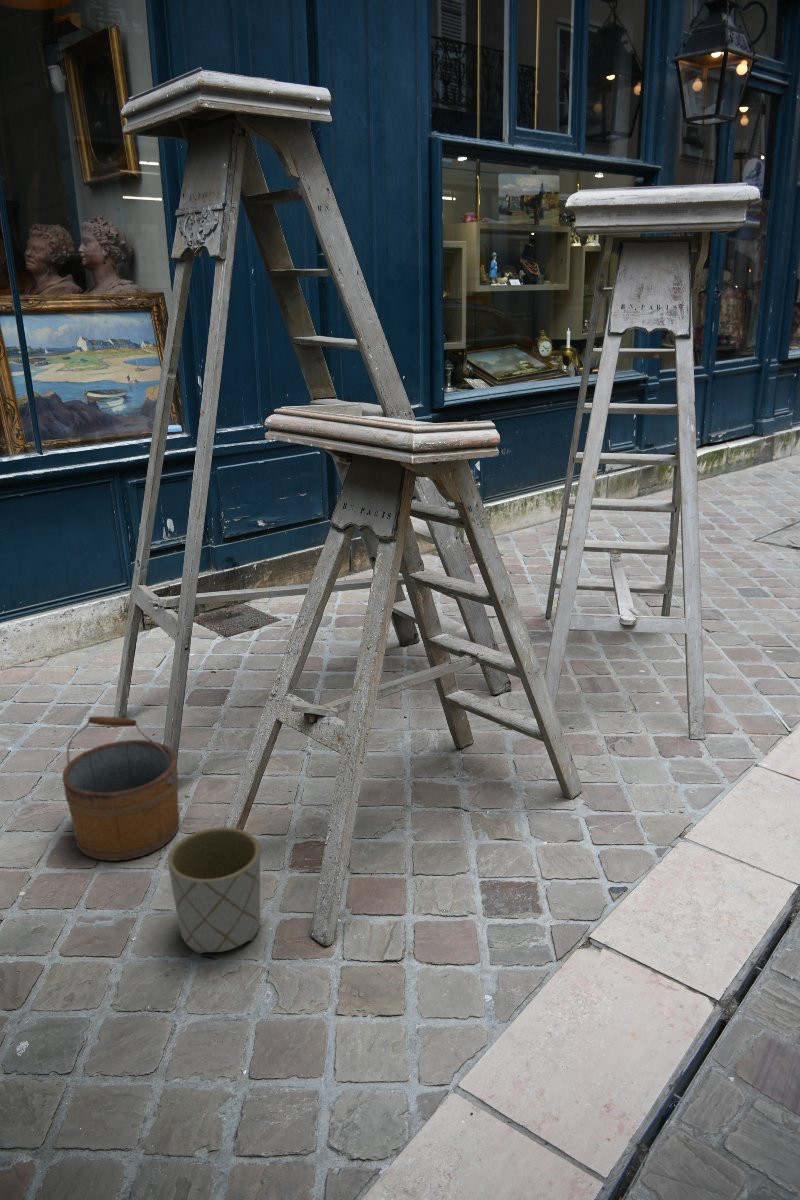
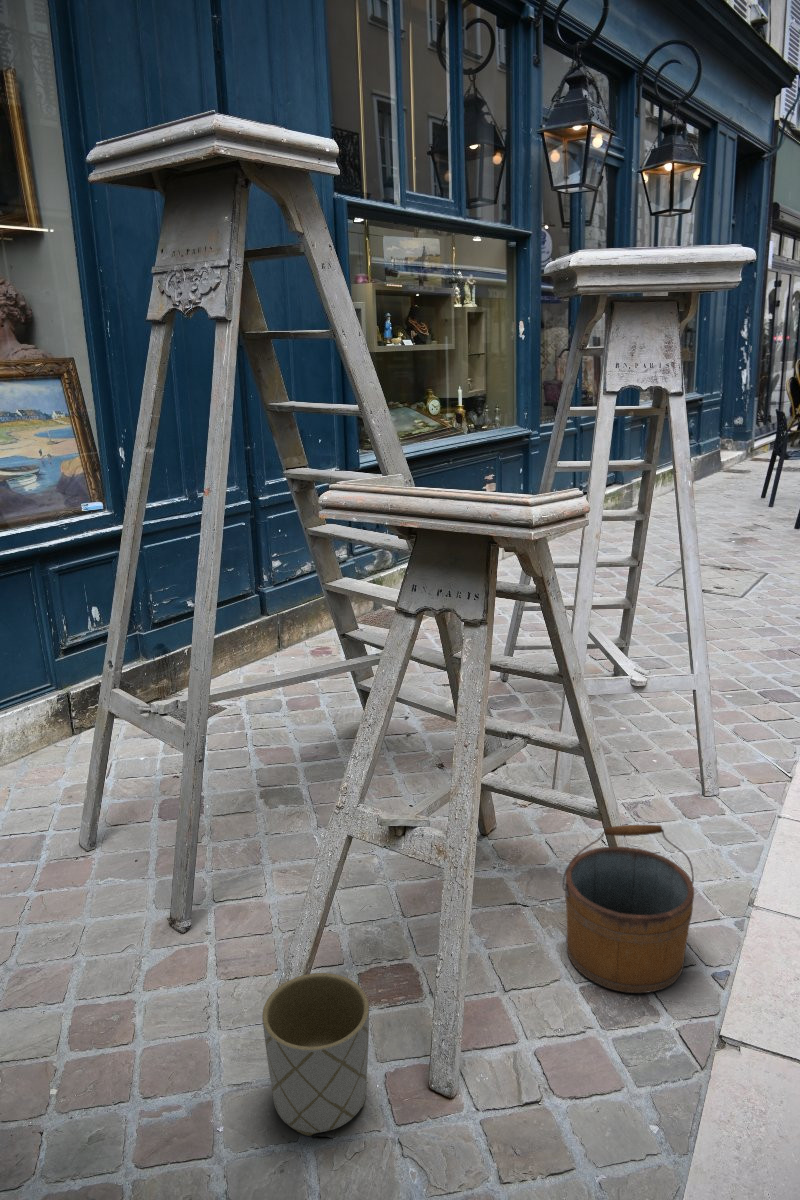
bucket: present [63,716,179,861] -> present [563,825,694,993]

